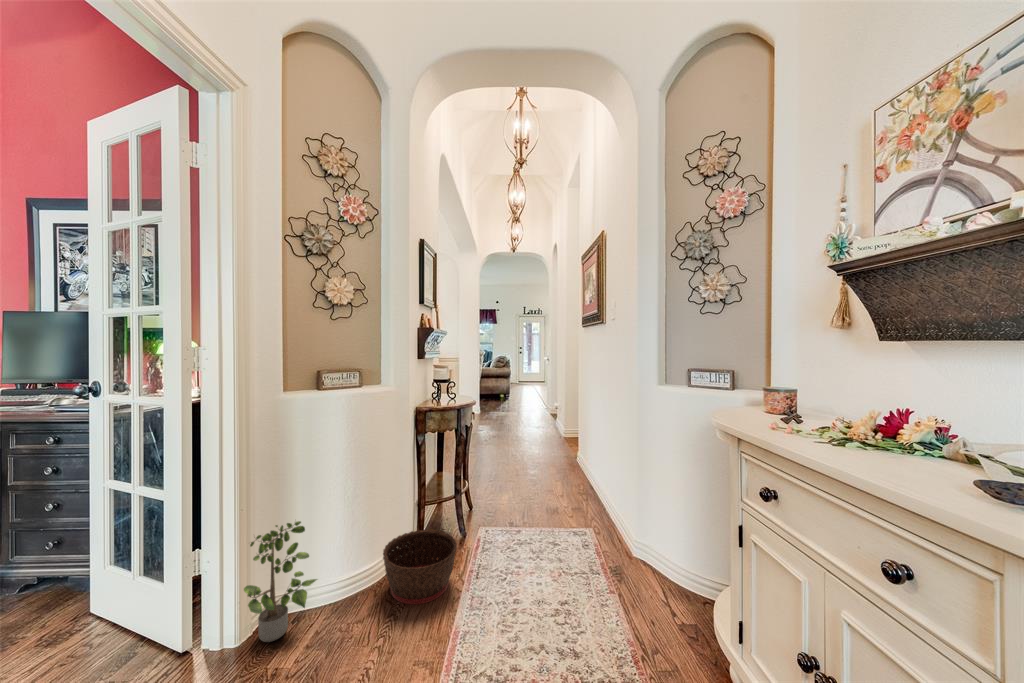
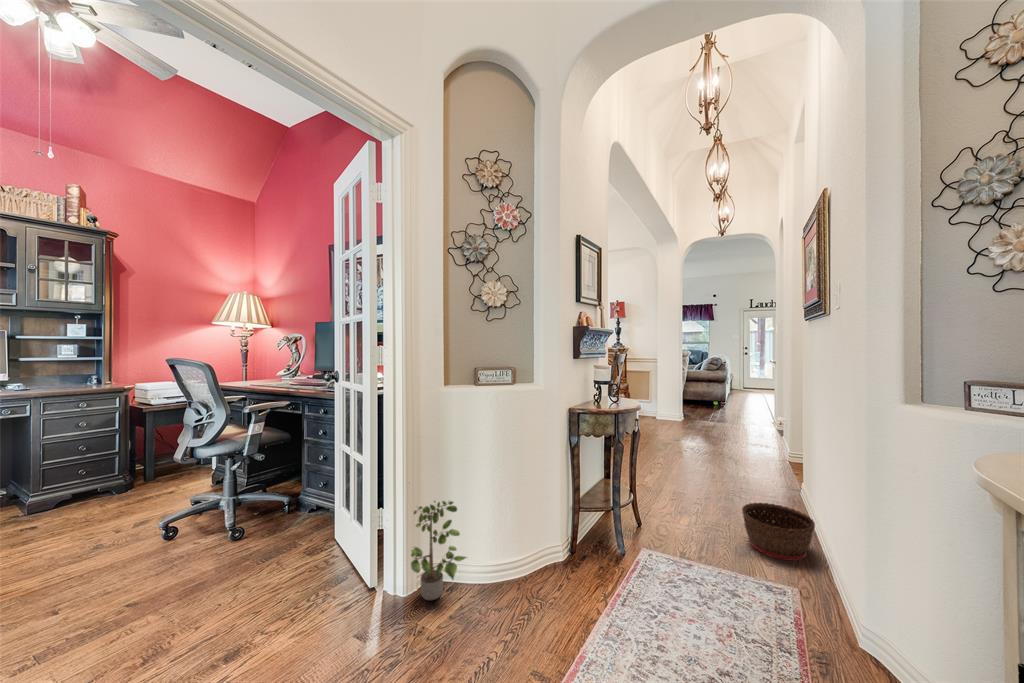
basket: present [383,530,457,605] -> present [742,503,815,561]

